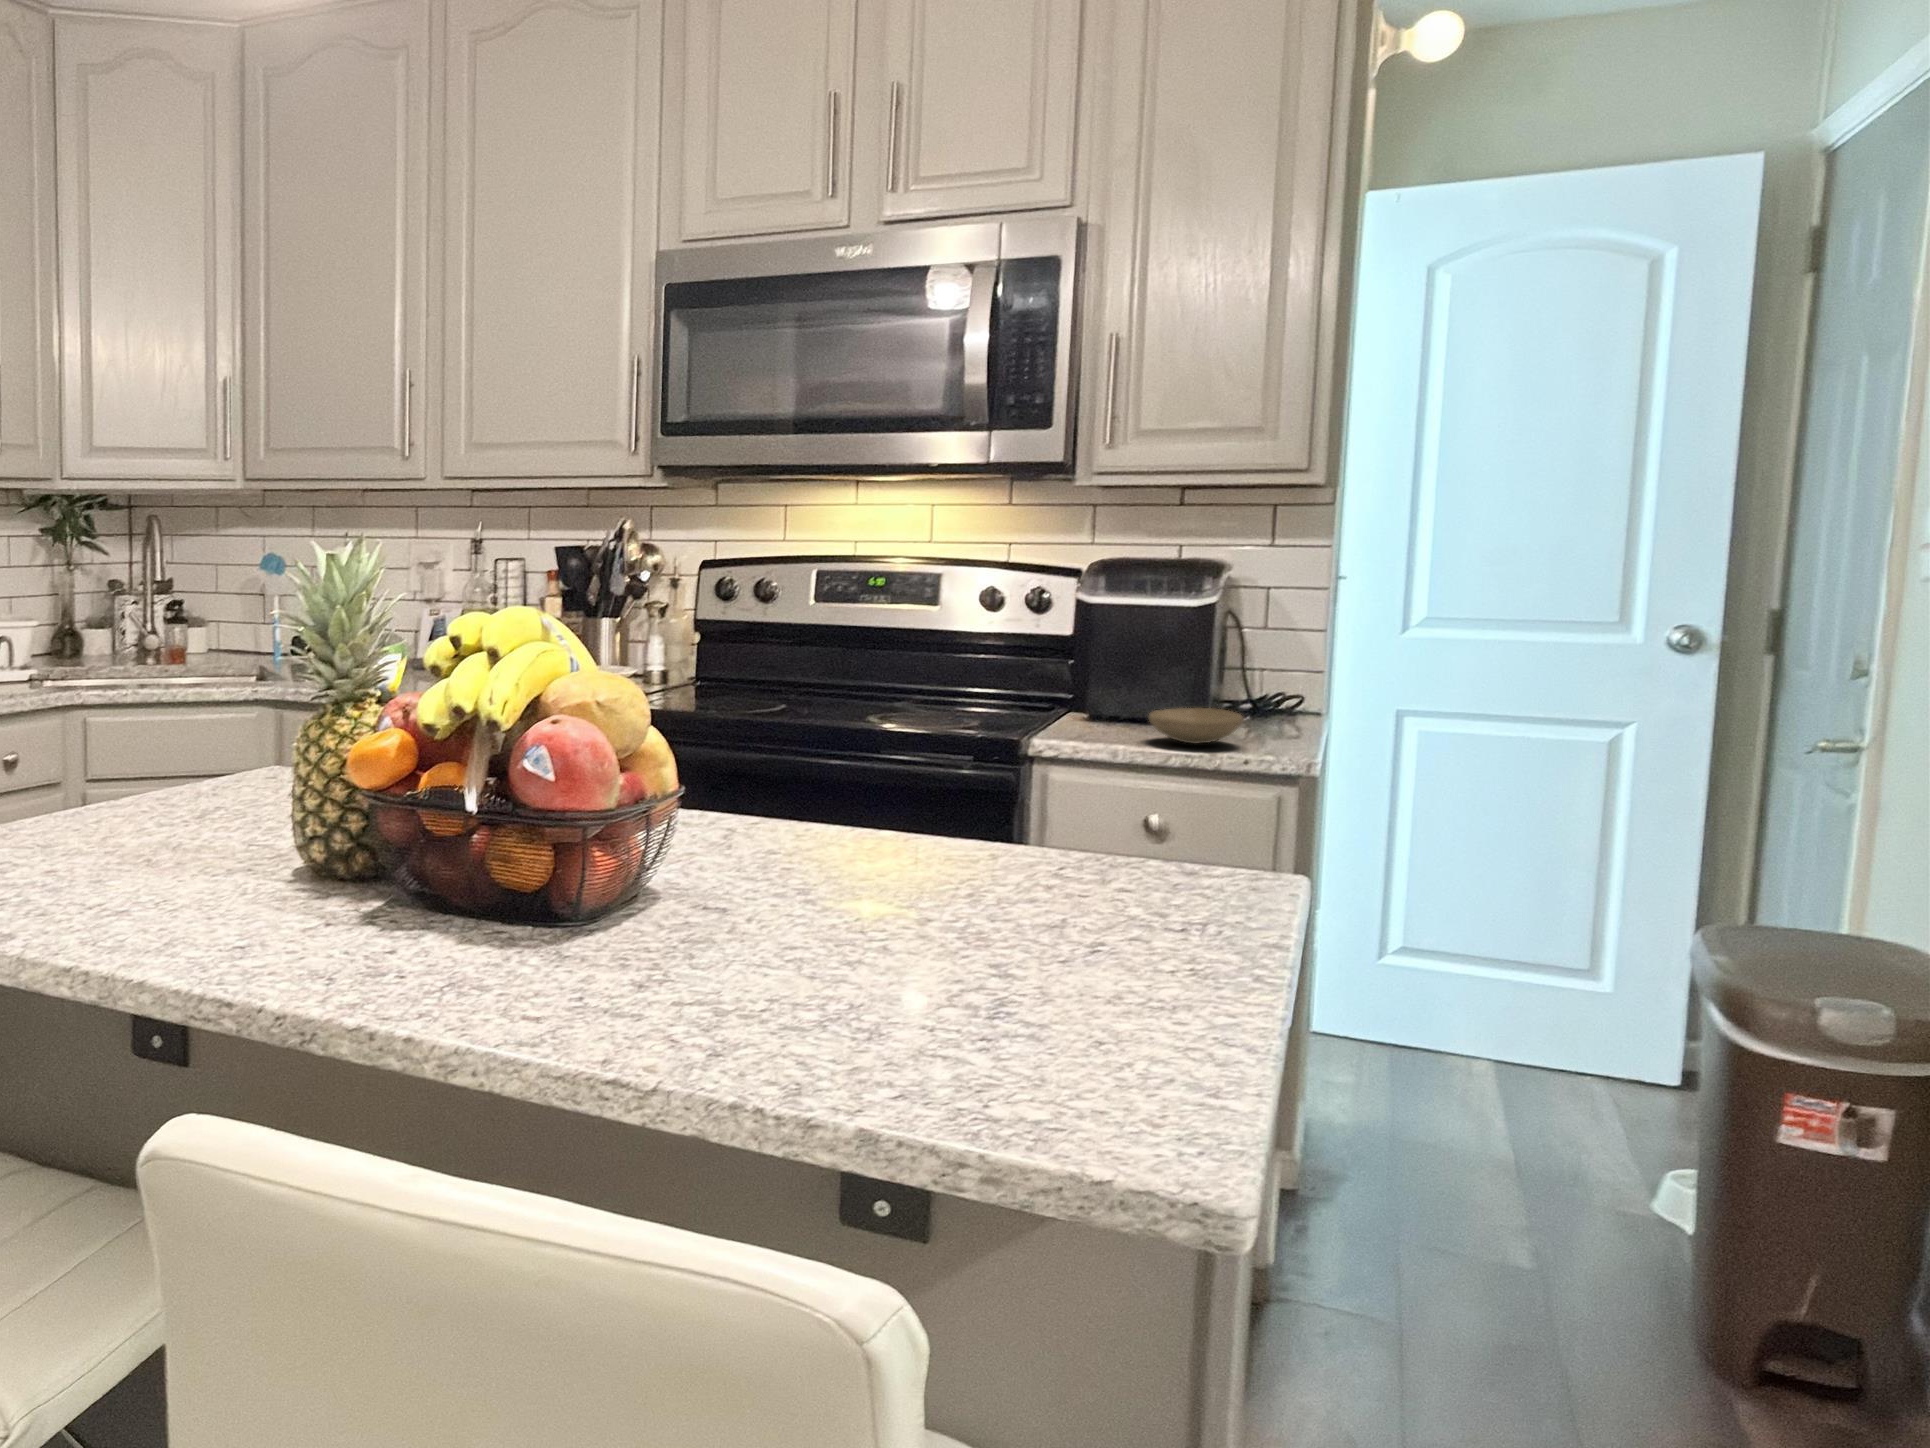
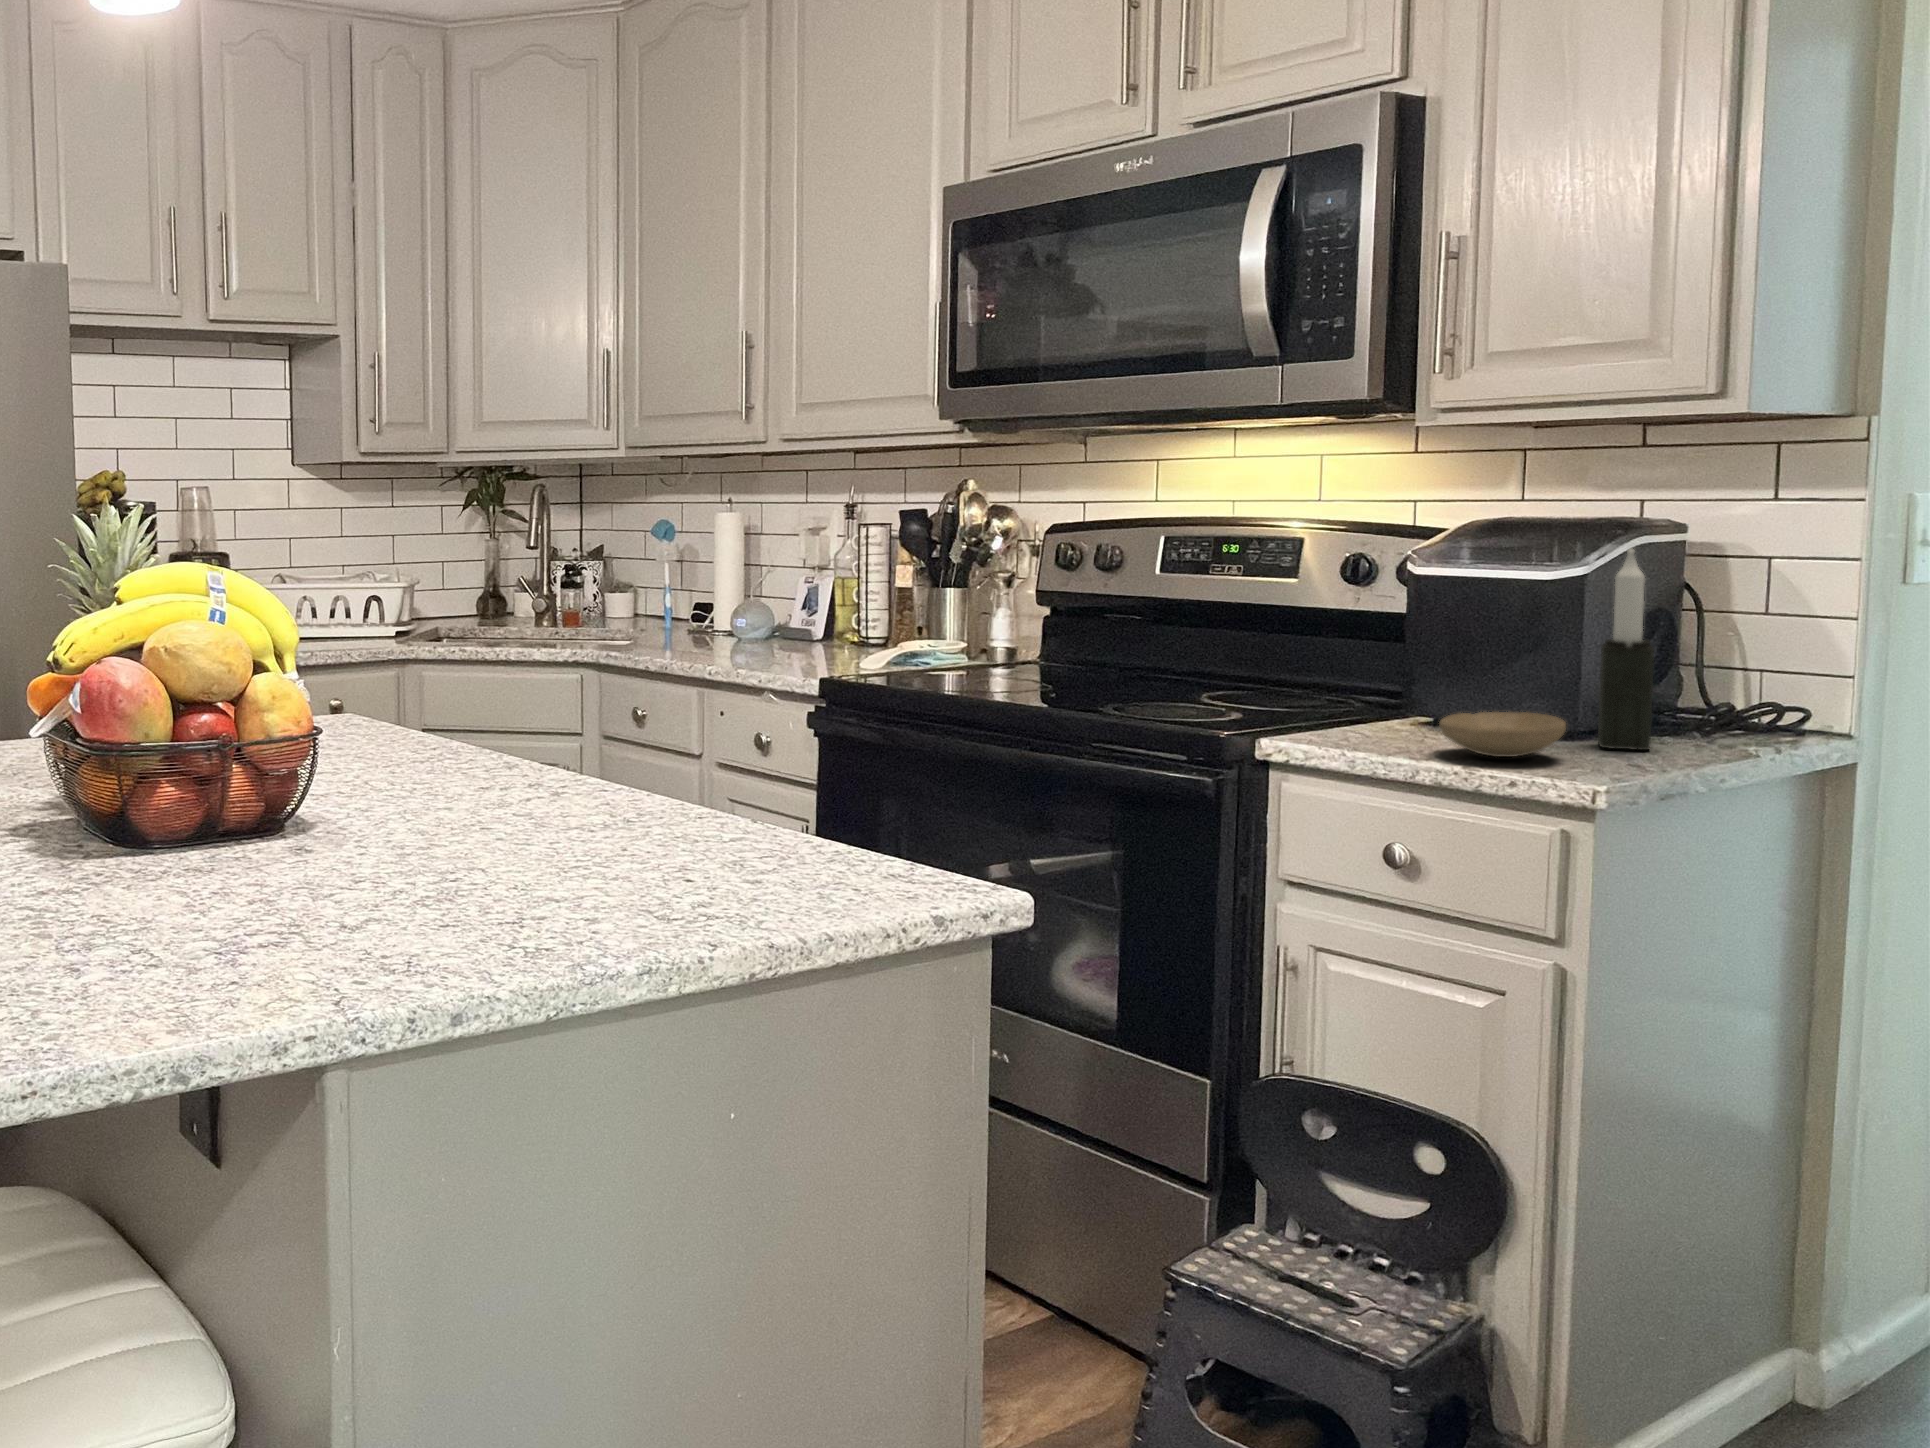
candle: none [1227,578,1273,733] -> present [1598,549,1654,750]

